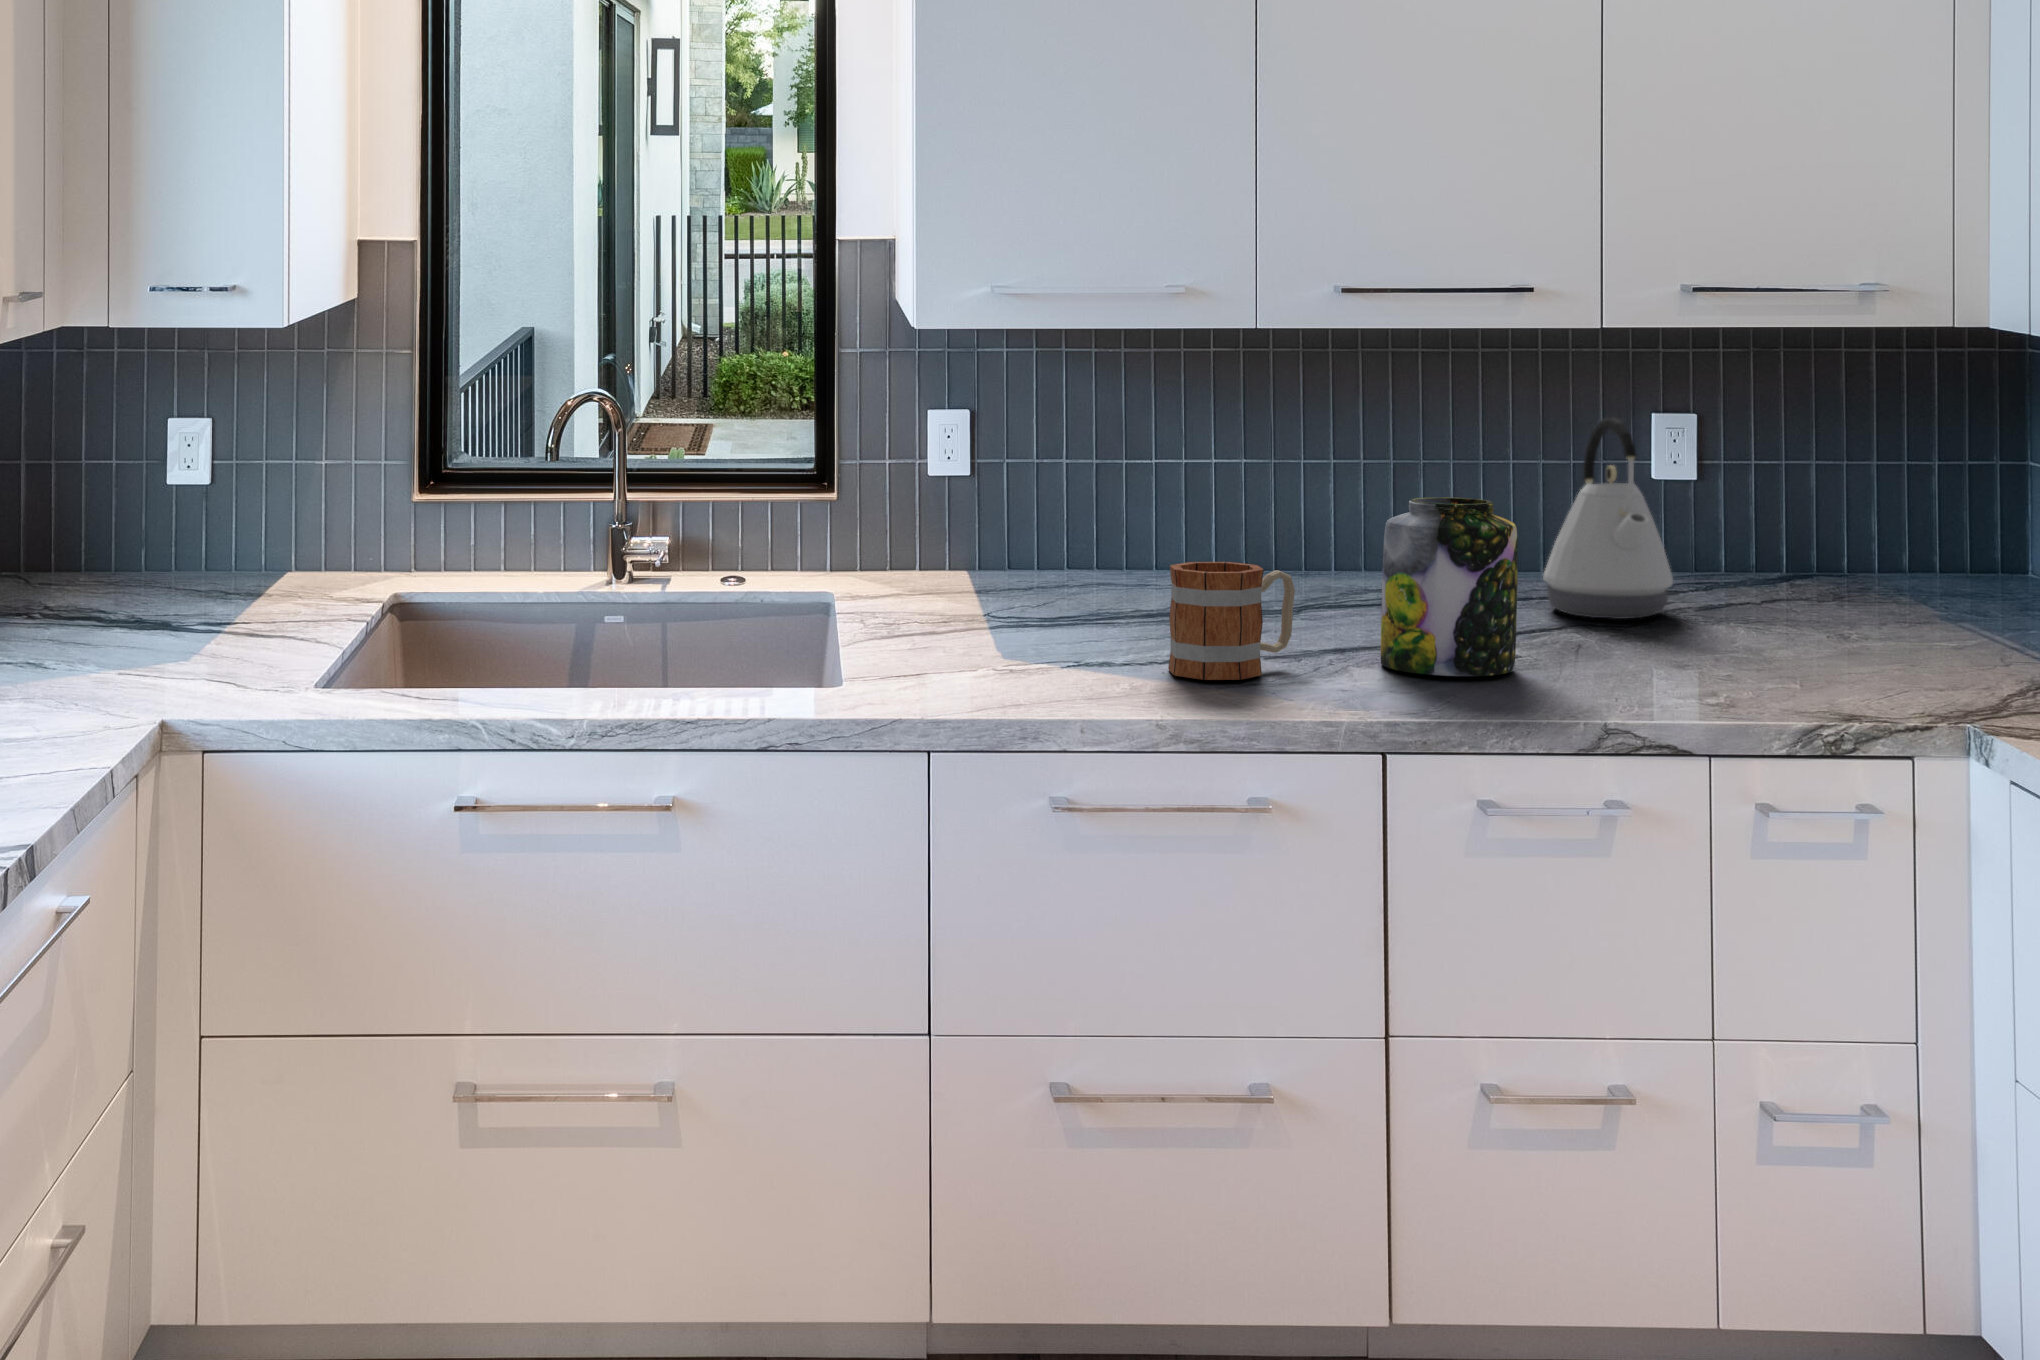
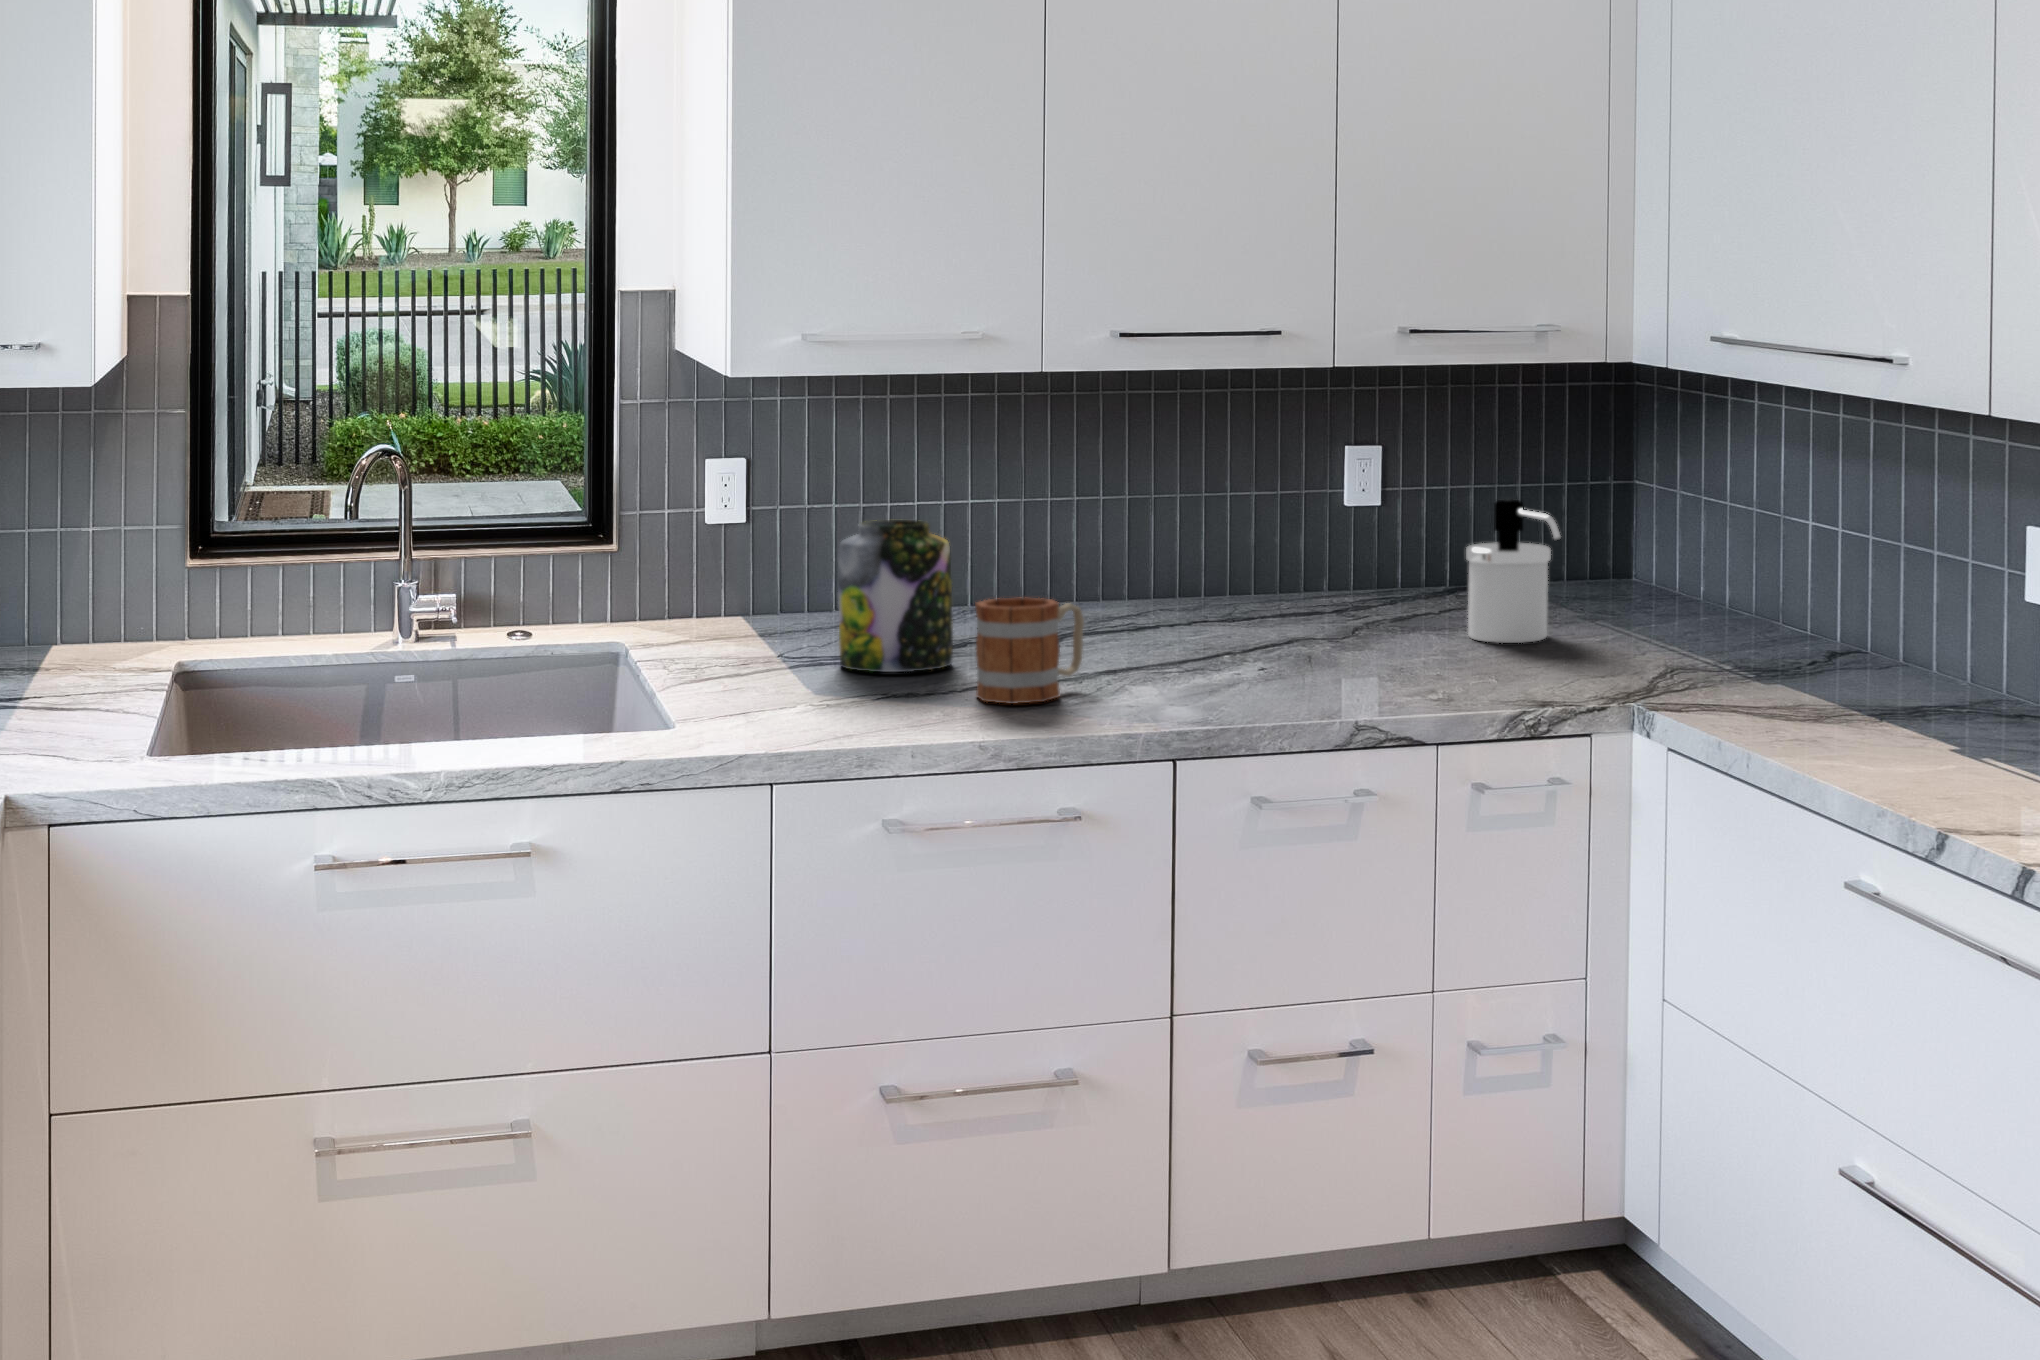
kettle: present [1543,417,1673,619] -> none [1281,456,1388,632]
soap dispenser: none [1770,472,1892,642] -> present [1466,499,1561,643]
jar: present [1381,498,1518,676] -> present [838,520,953,672]

